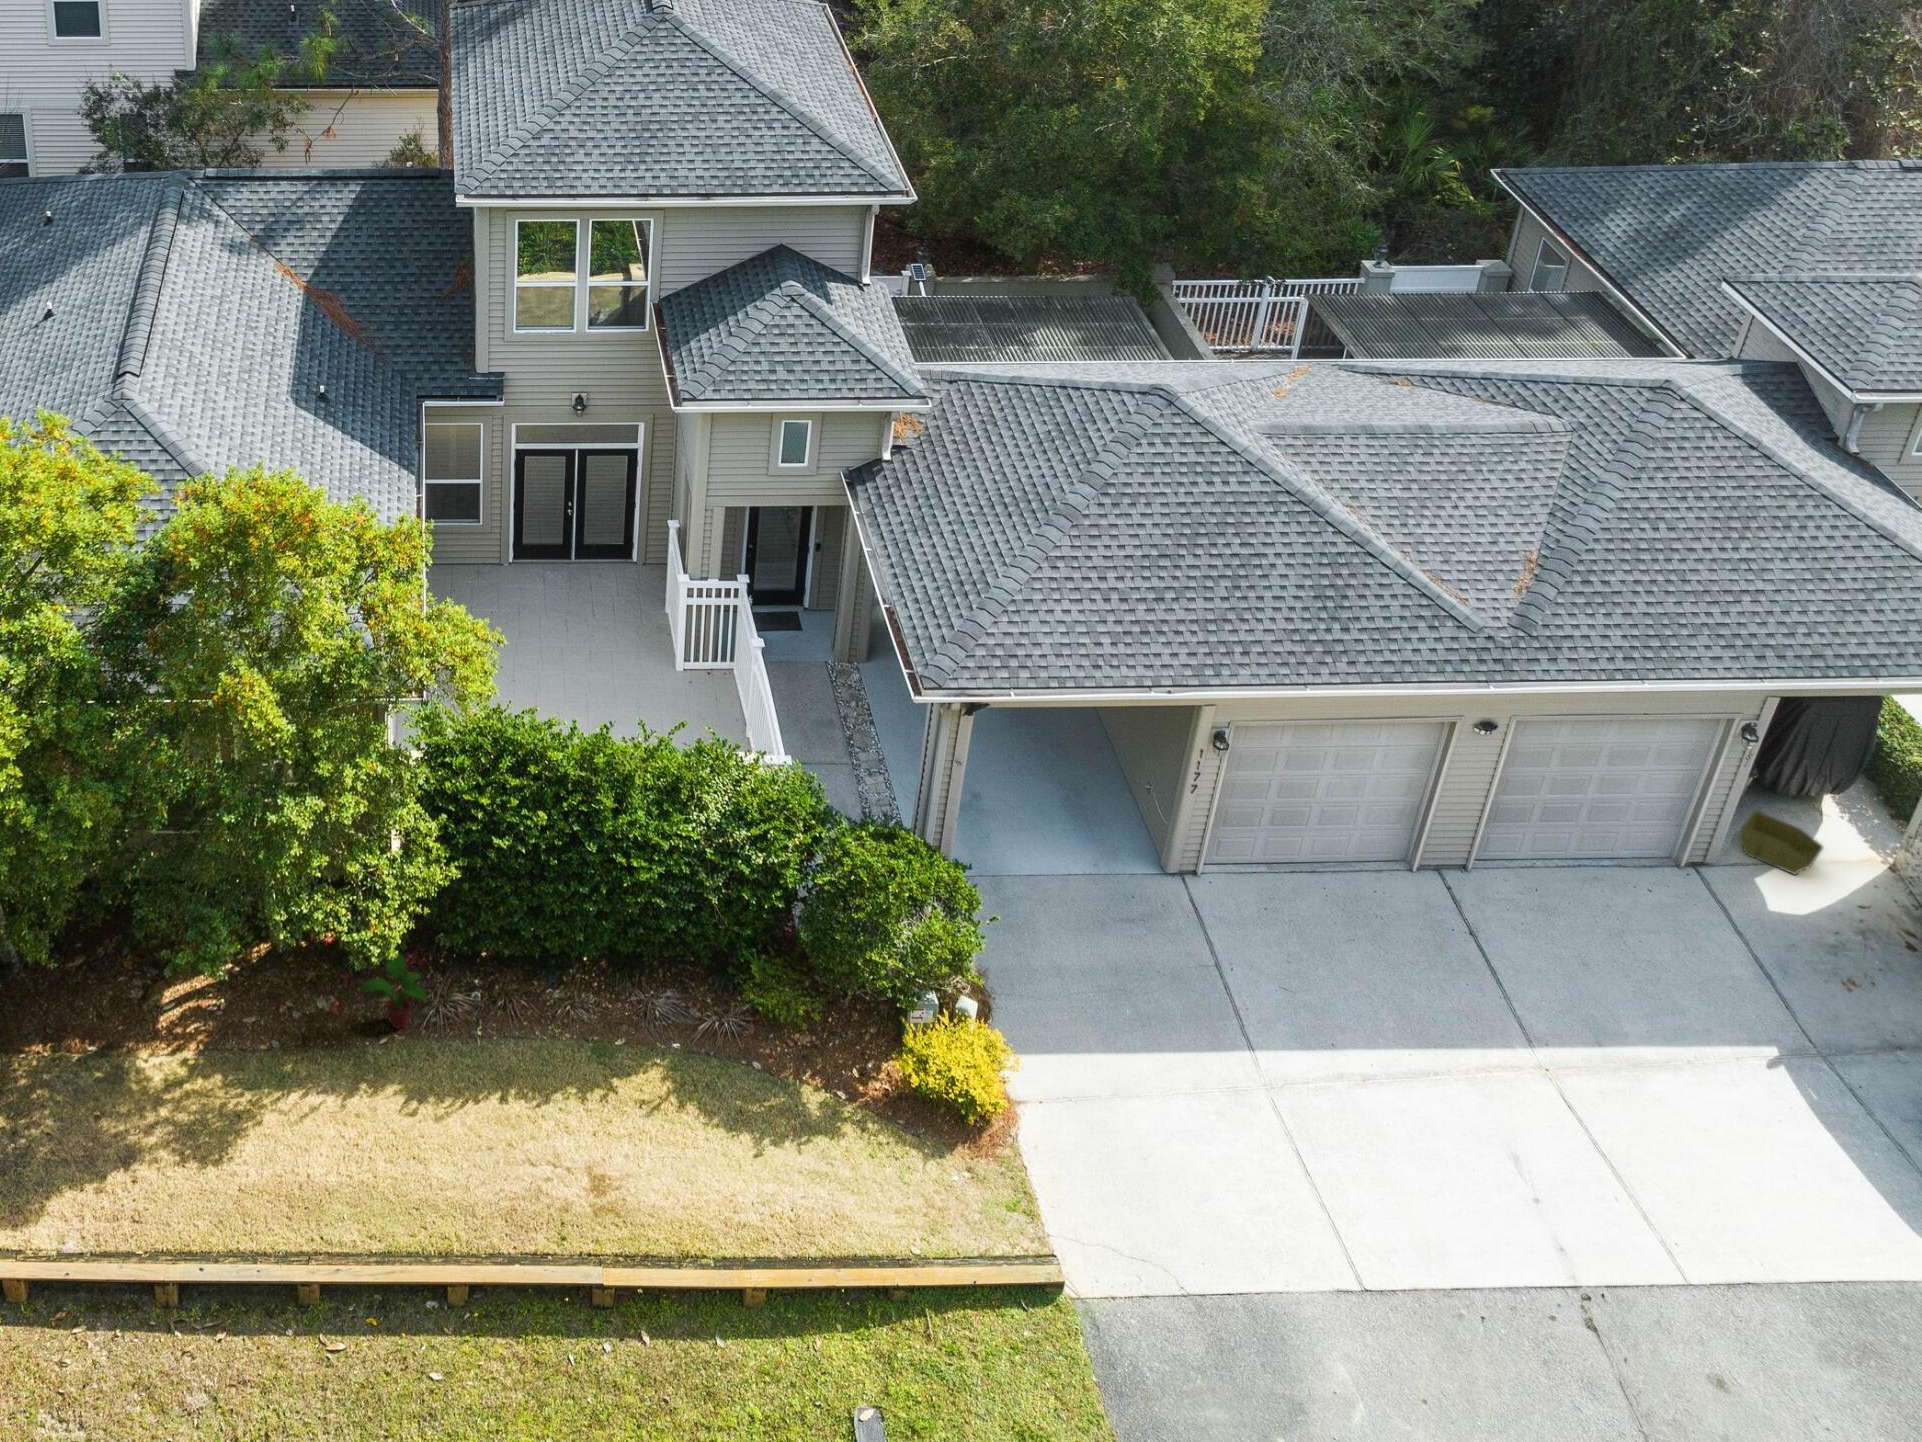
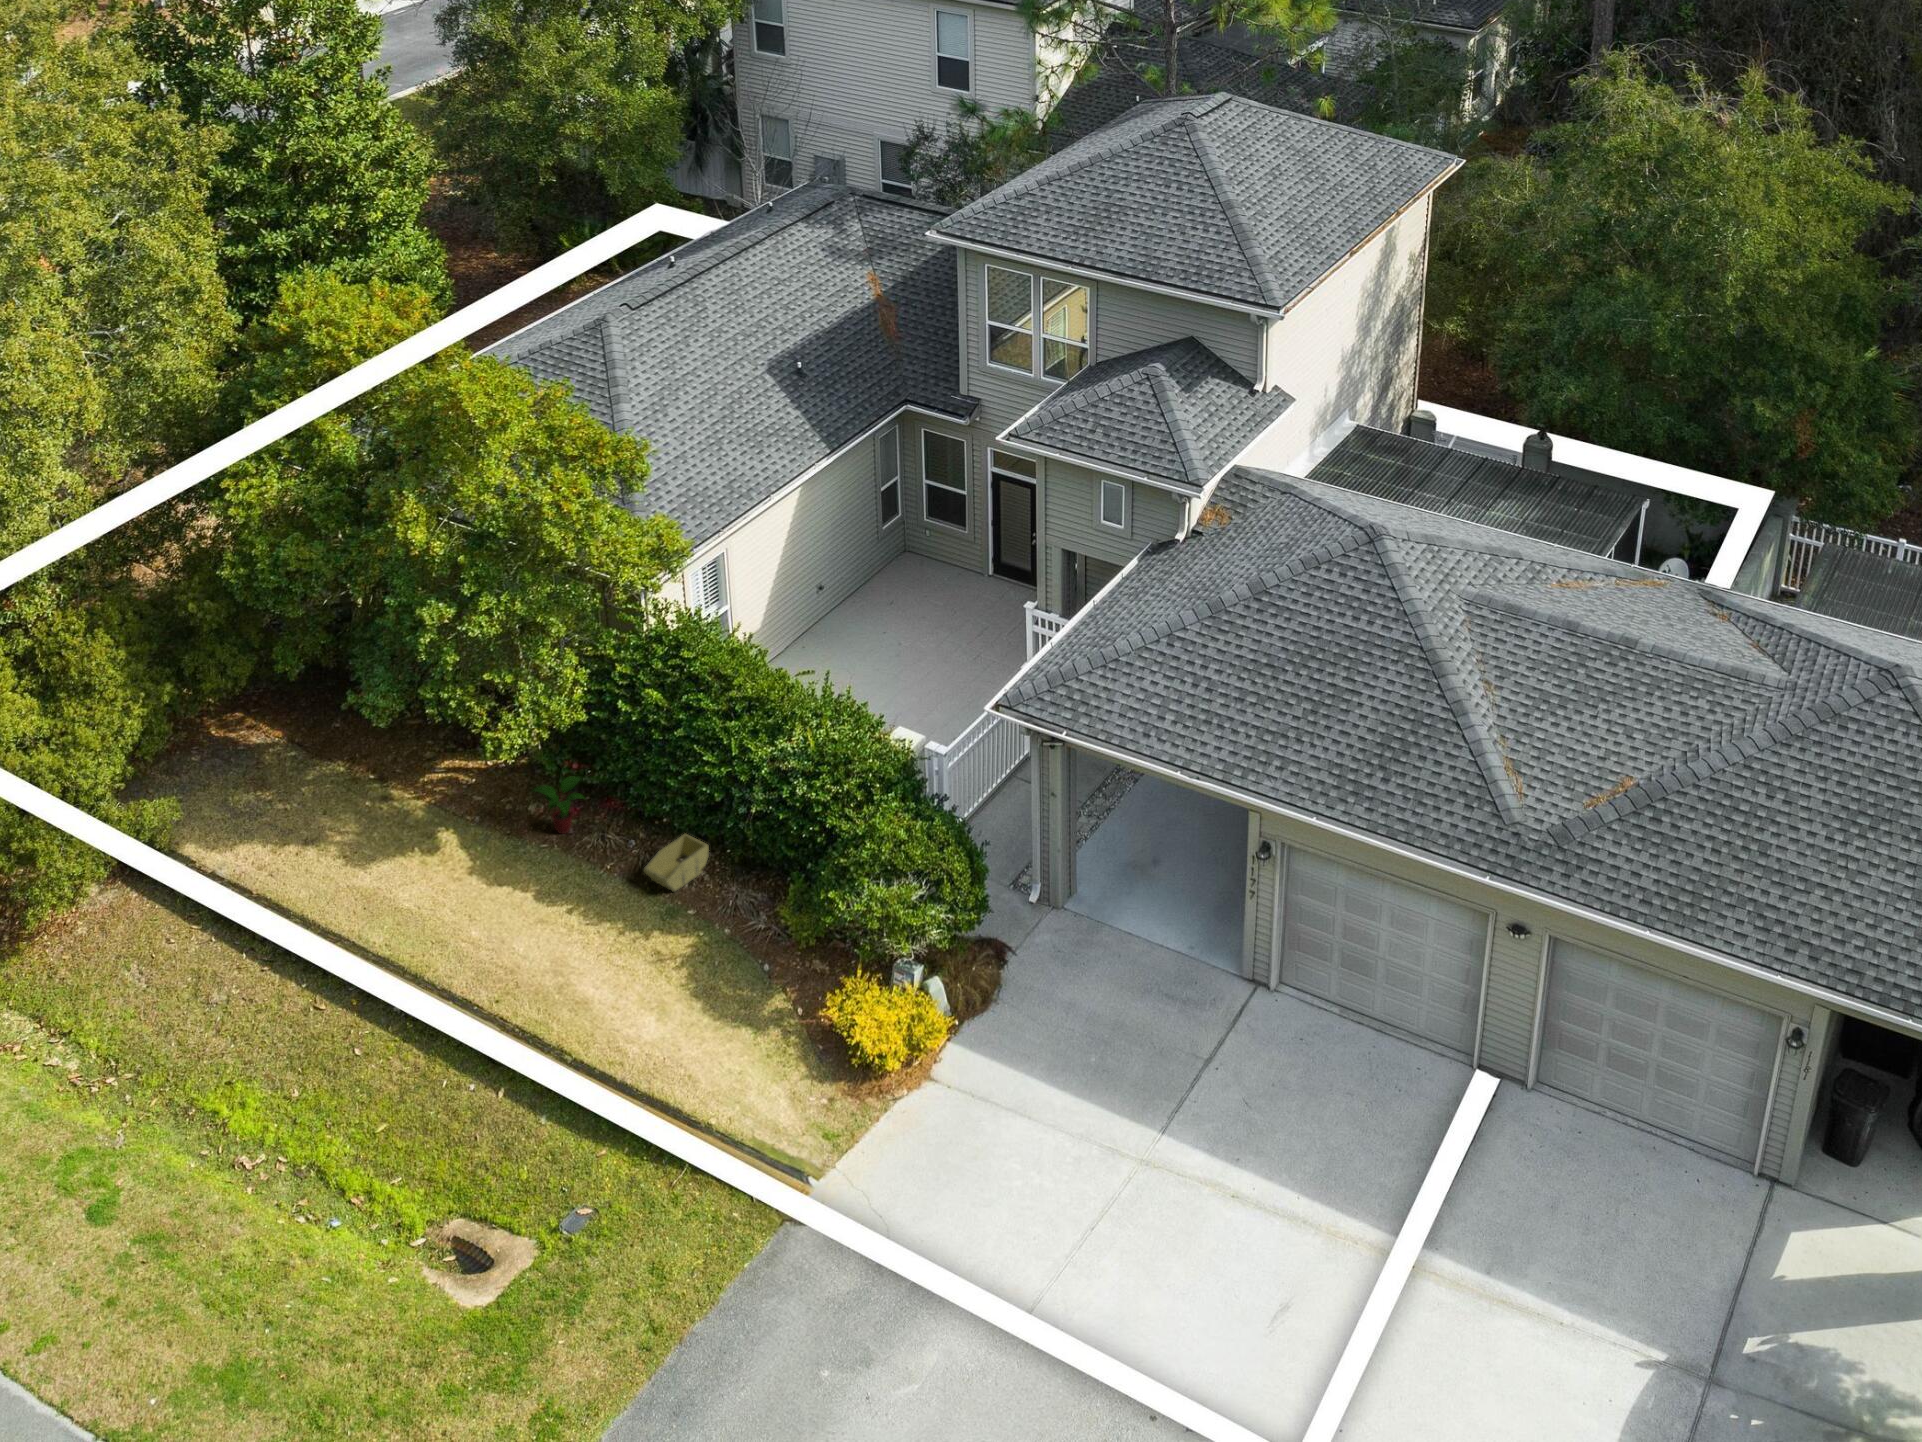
storage bin: present [1740,811,1823,874] -> present [644,834,709,892]

